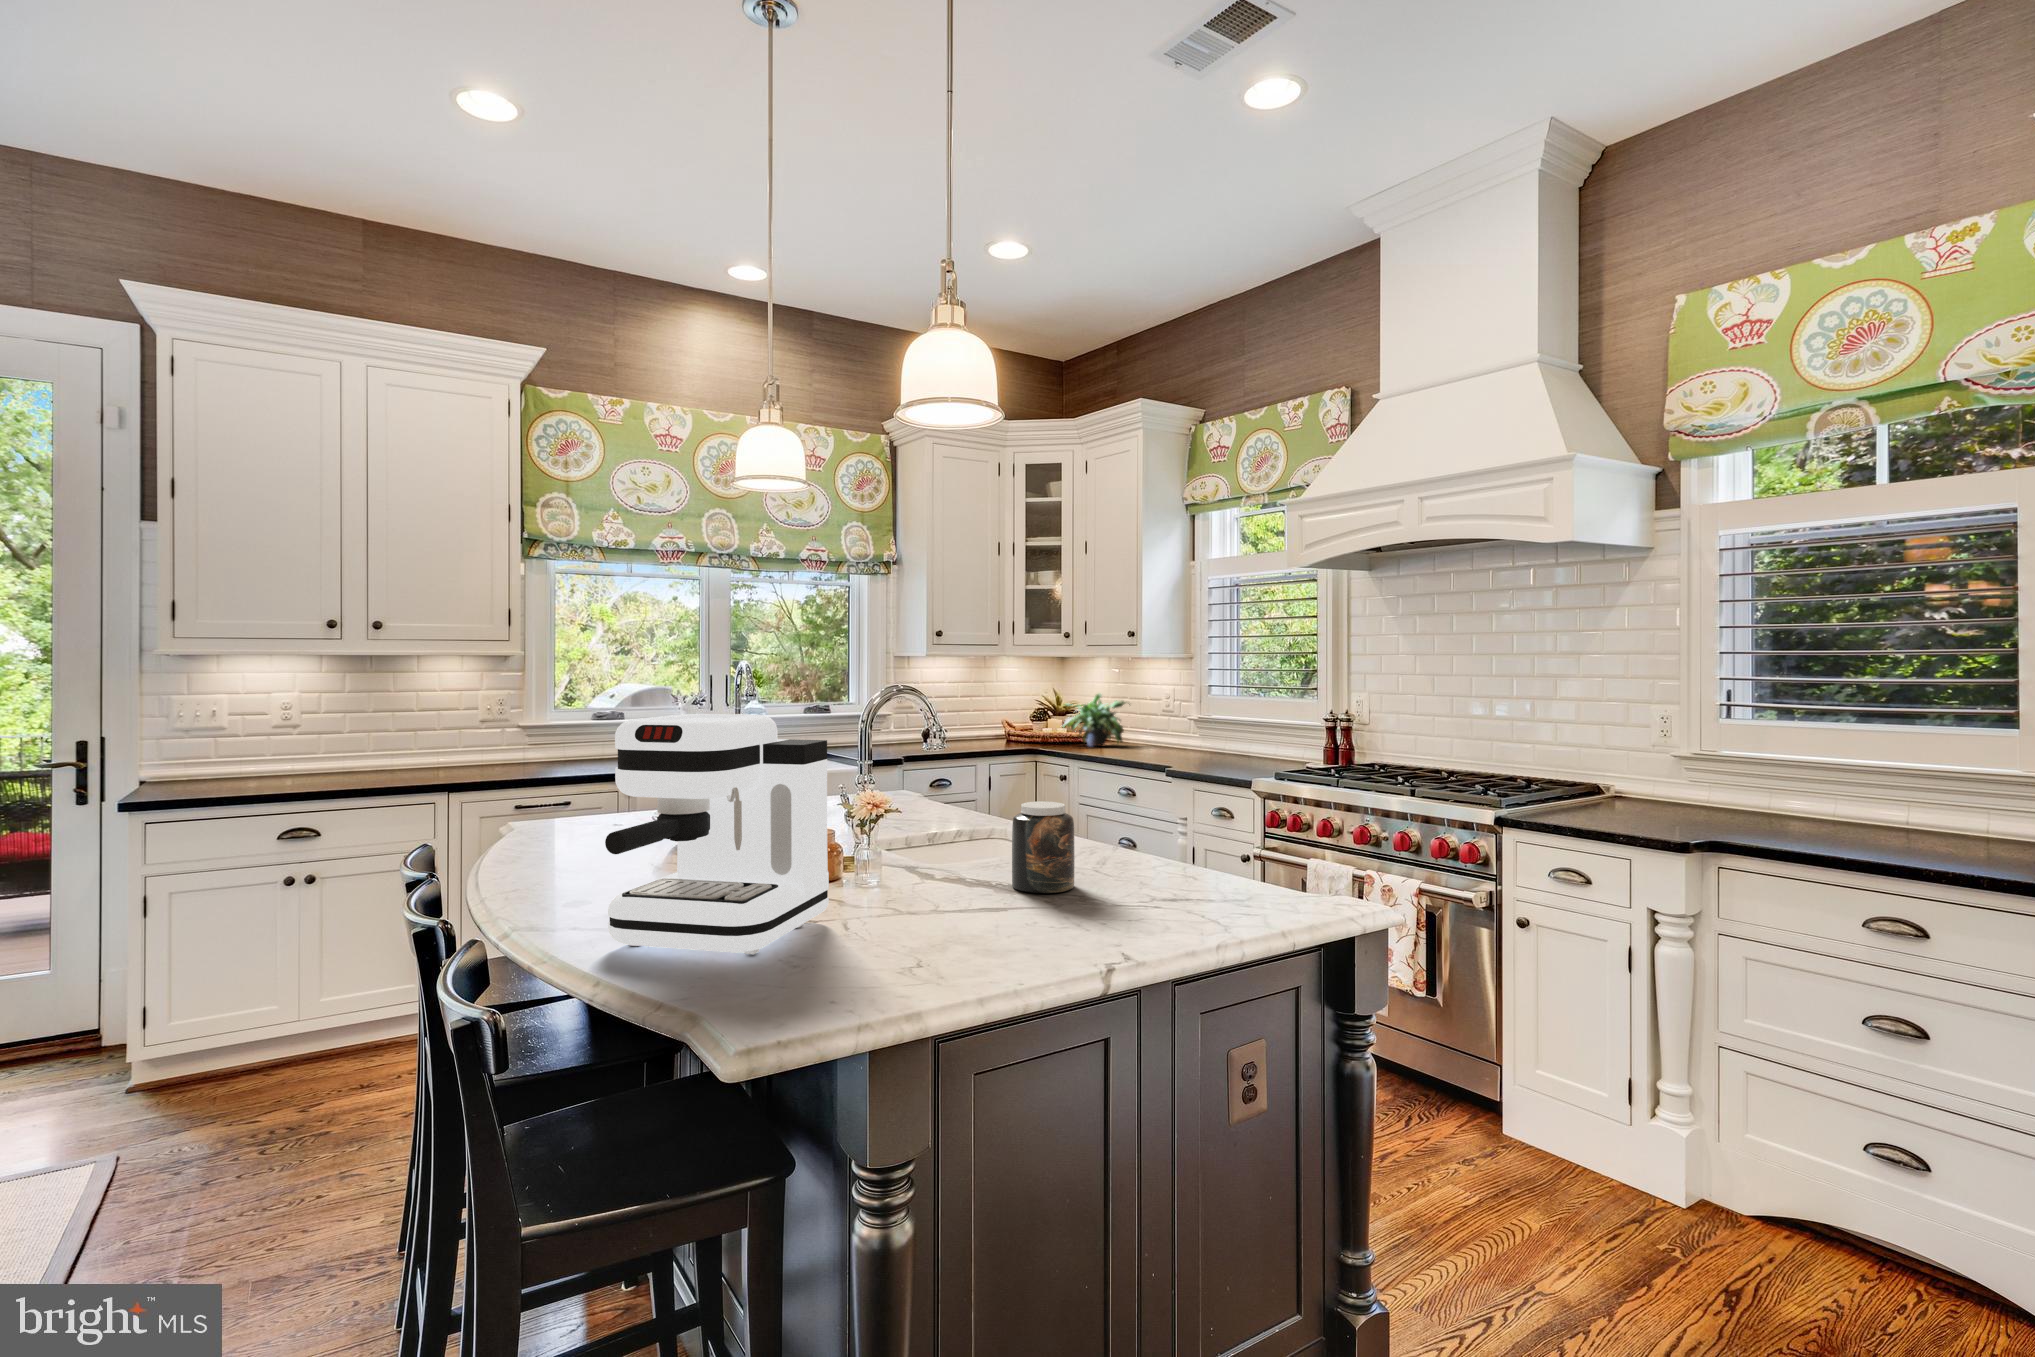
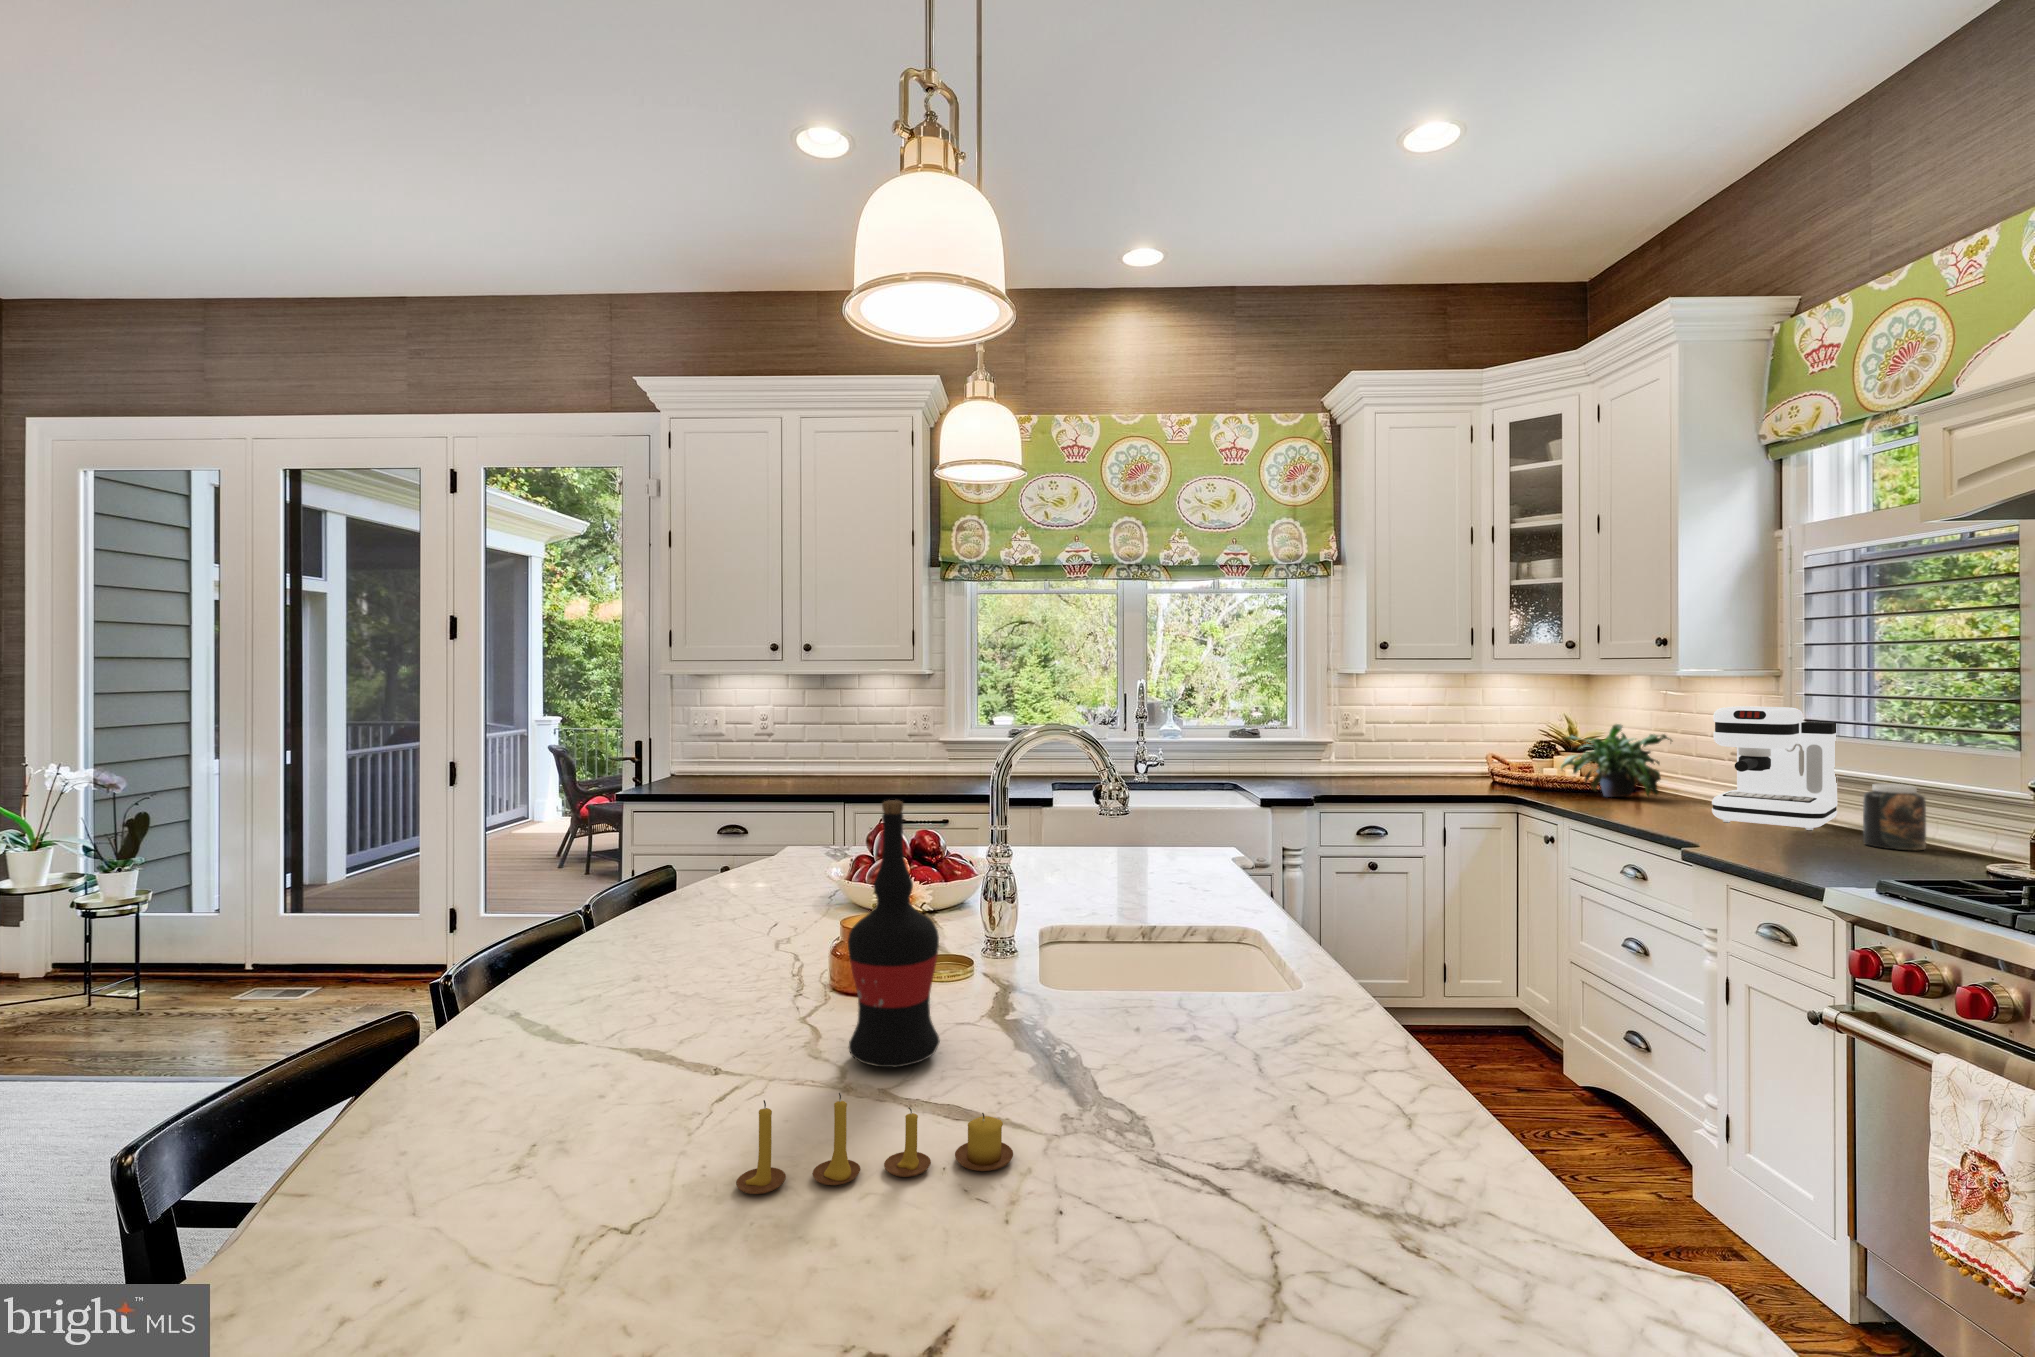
coffee maker: present [605,714,829,954] -> present [1712,706,1837,830]
wine bottle: none [870,727,931,904] -> present [848,800,940,1067]
jar: present [1012,801,1075,893] -> present [1863,784,1926,850]
candle: none [922,889,1048,951] -> present [736,1093,1013,1194]

